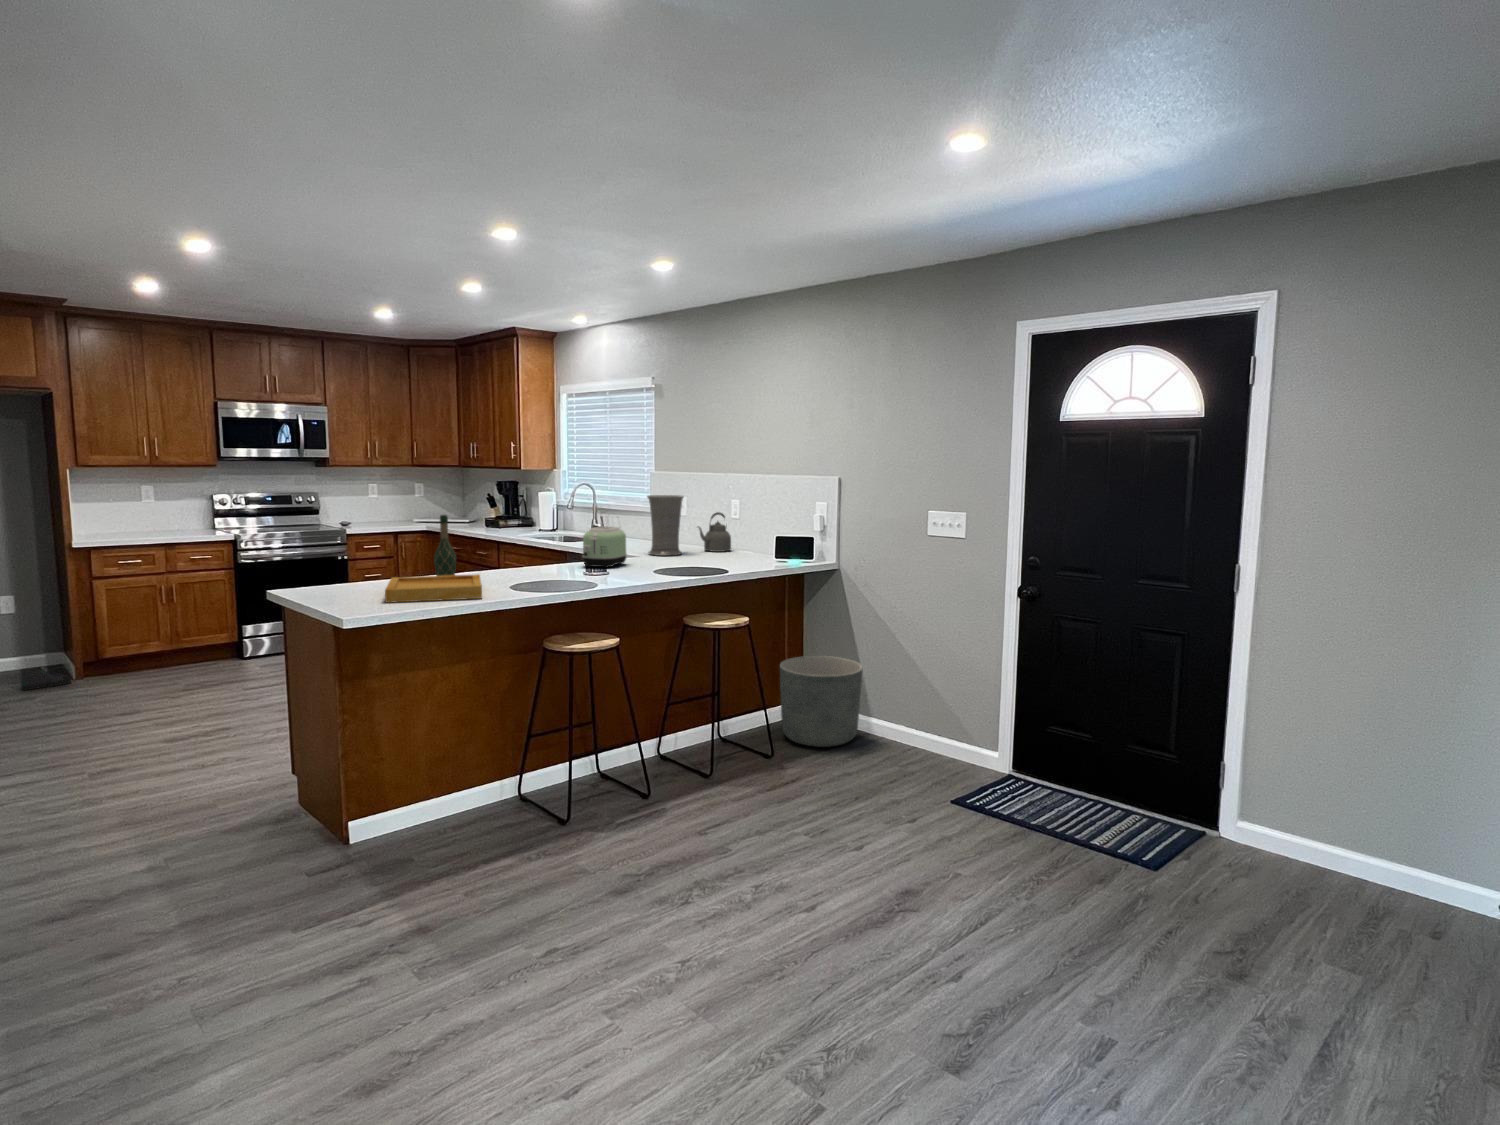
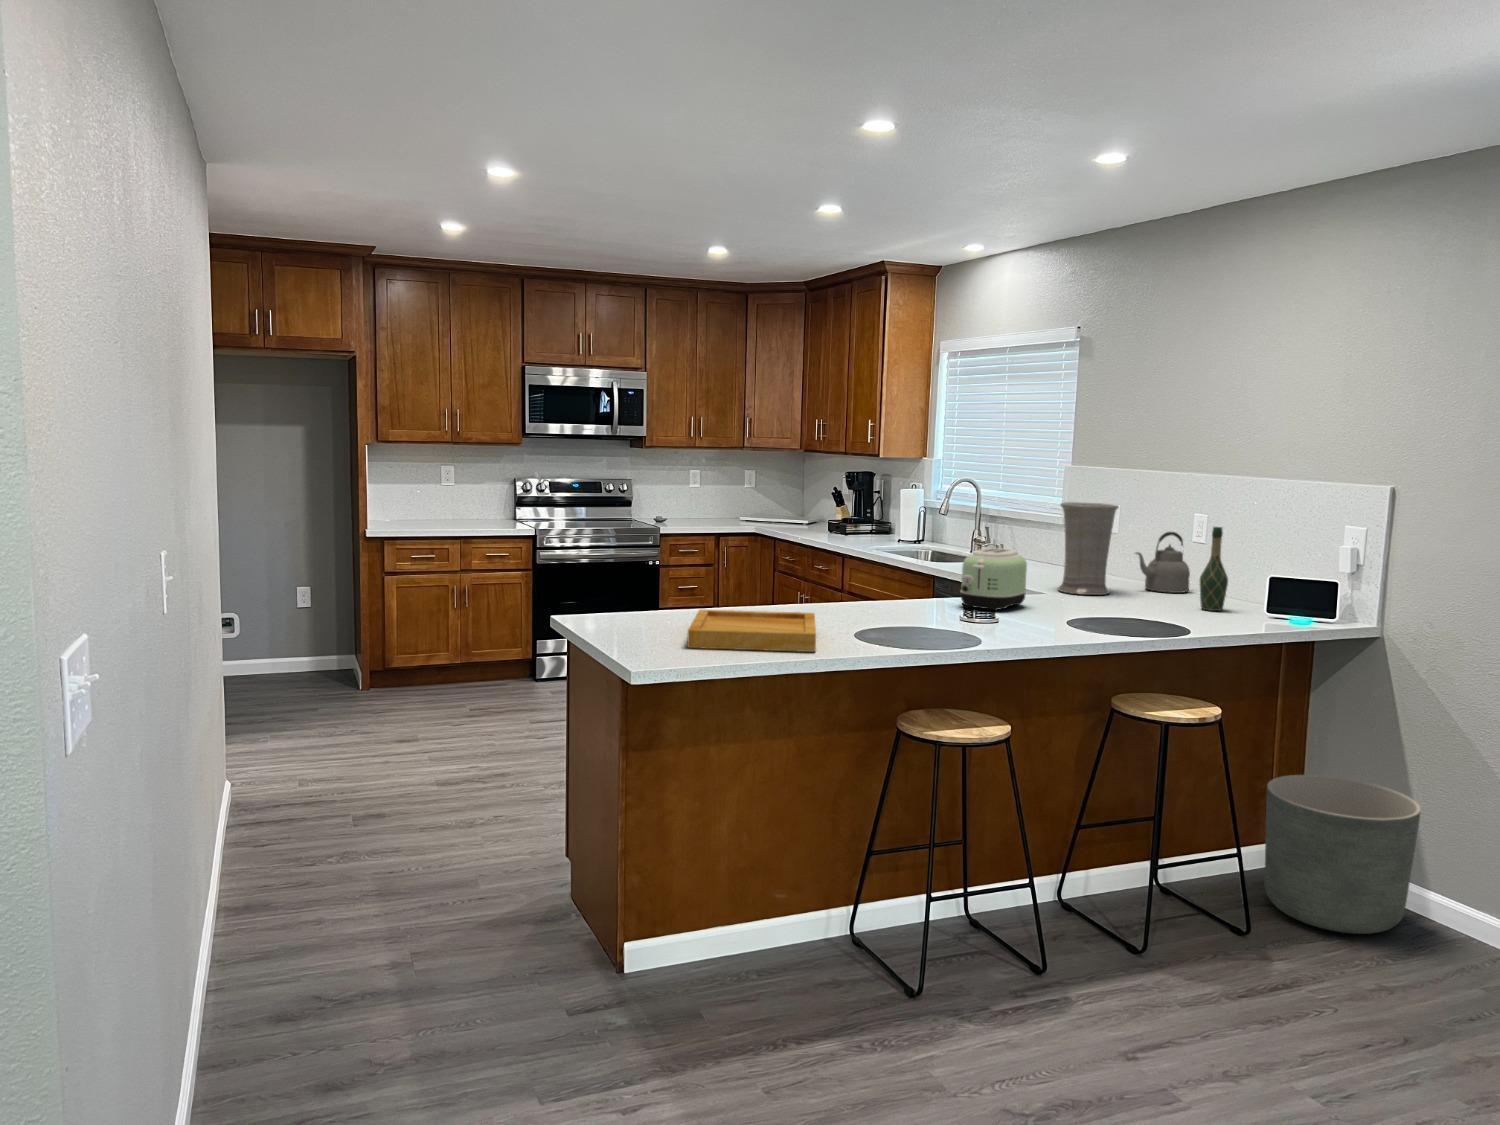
wine bottle: present [434,515,456,576] -> present [1200,527,1228,611]
shoe: present [20,666,71,690] -> none [313,671,360,697]

